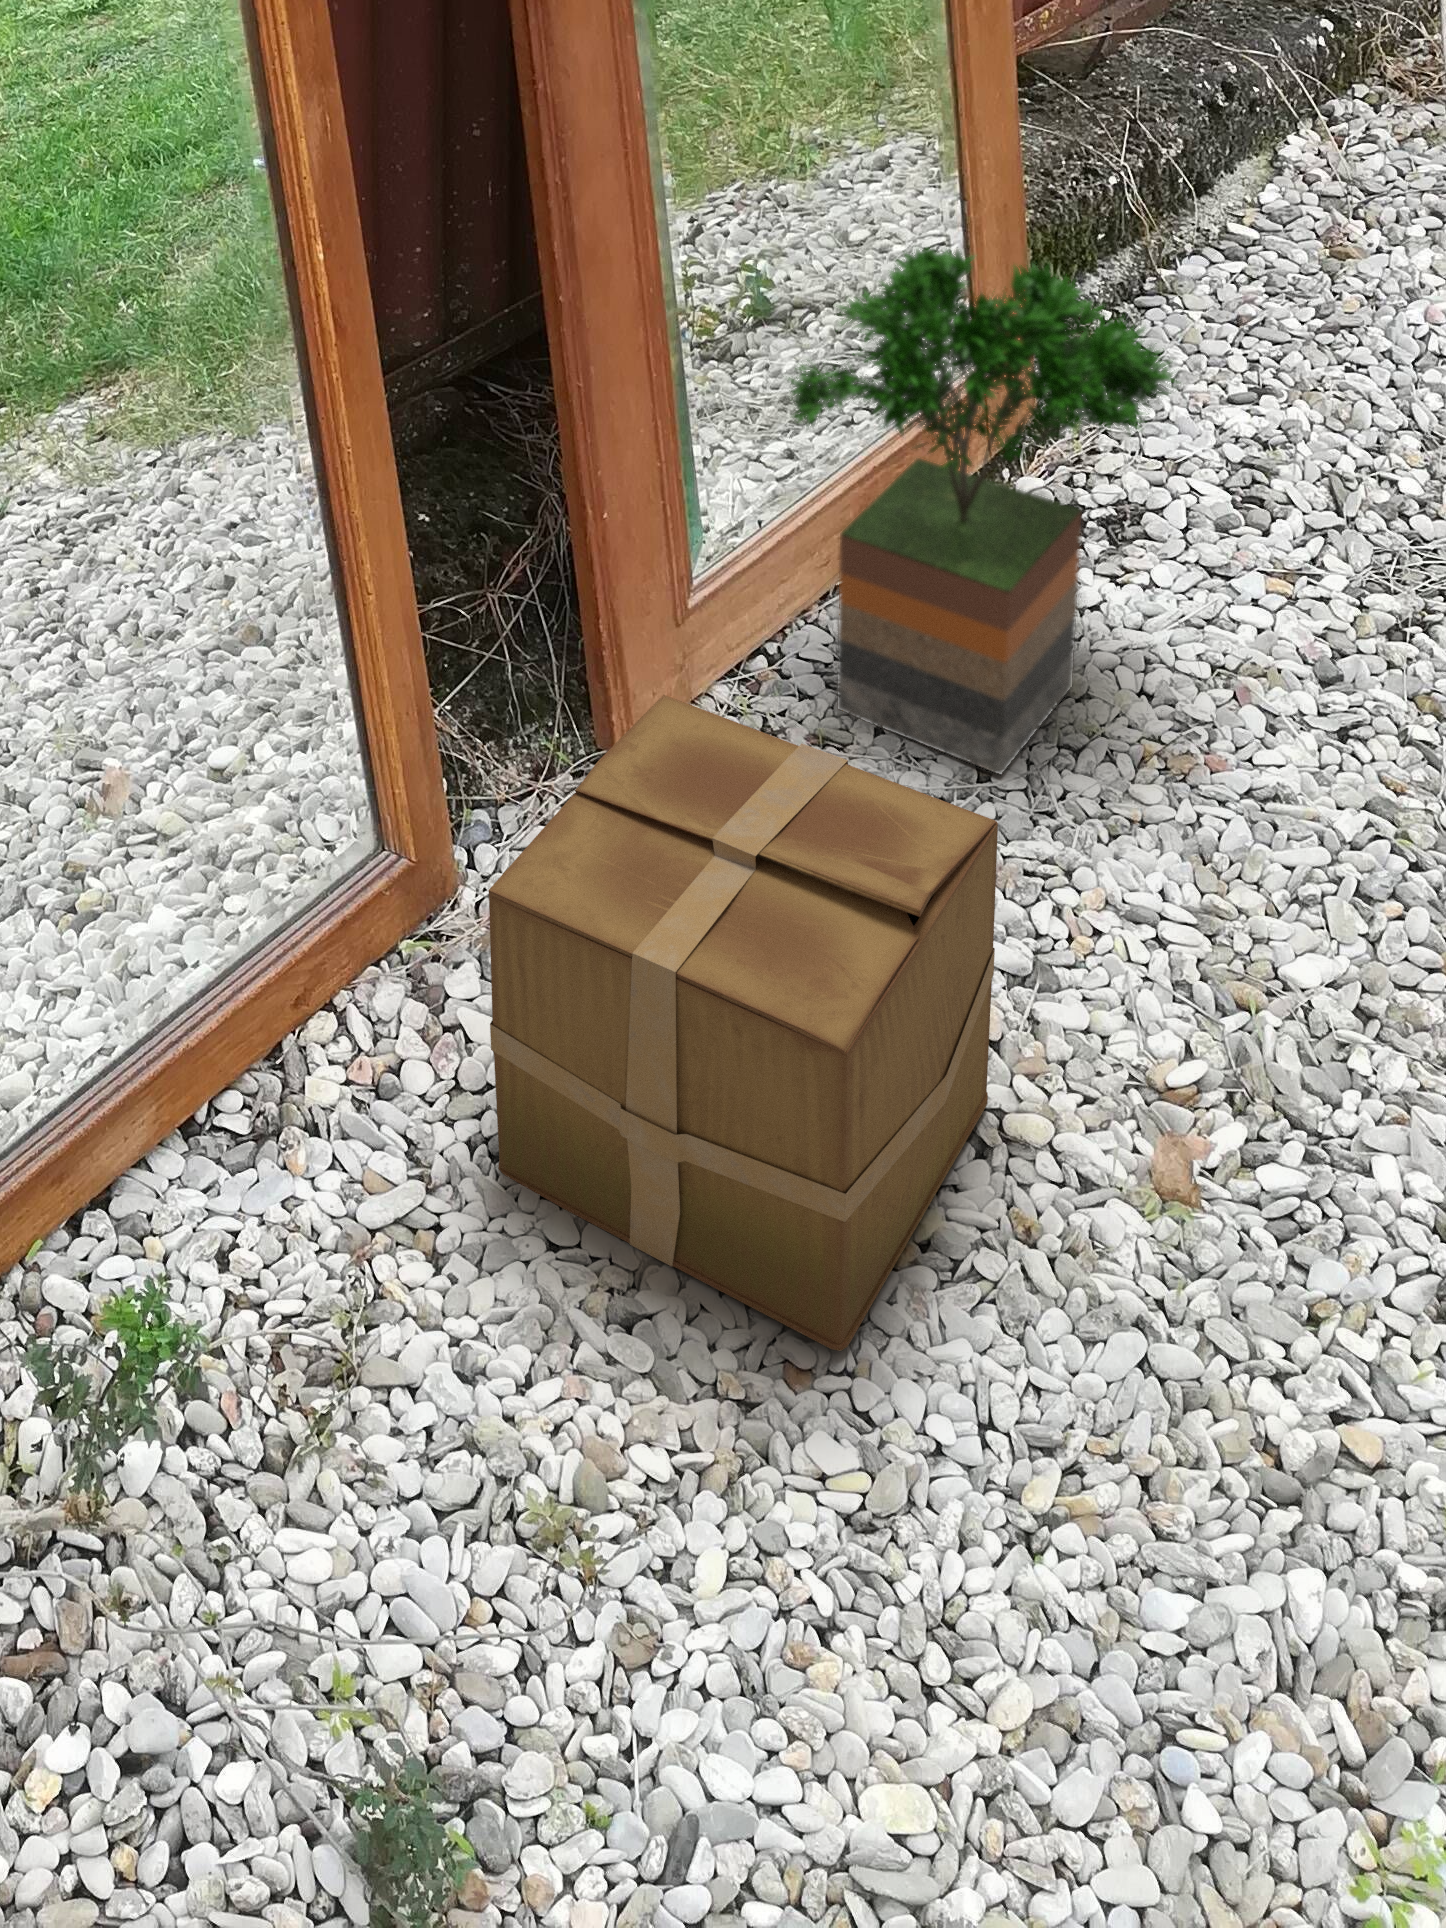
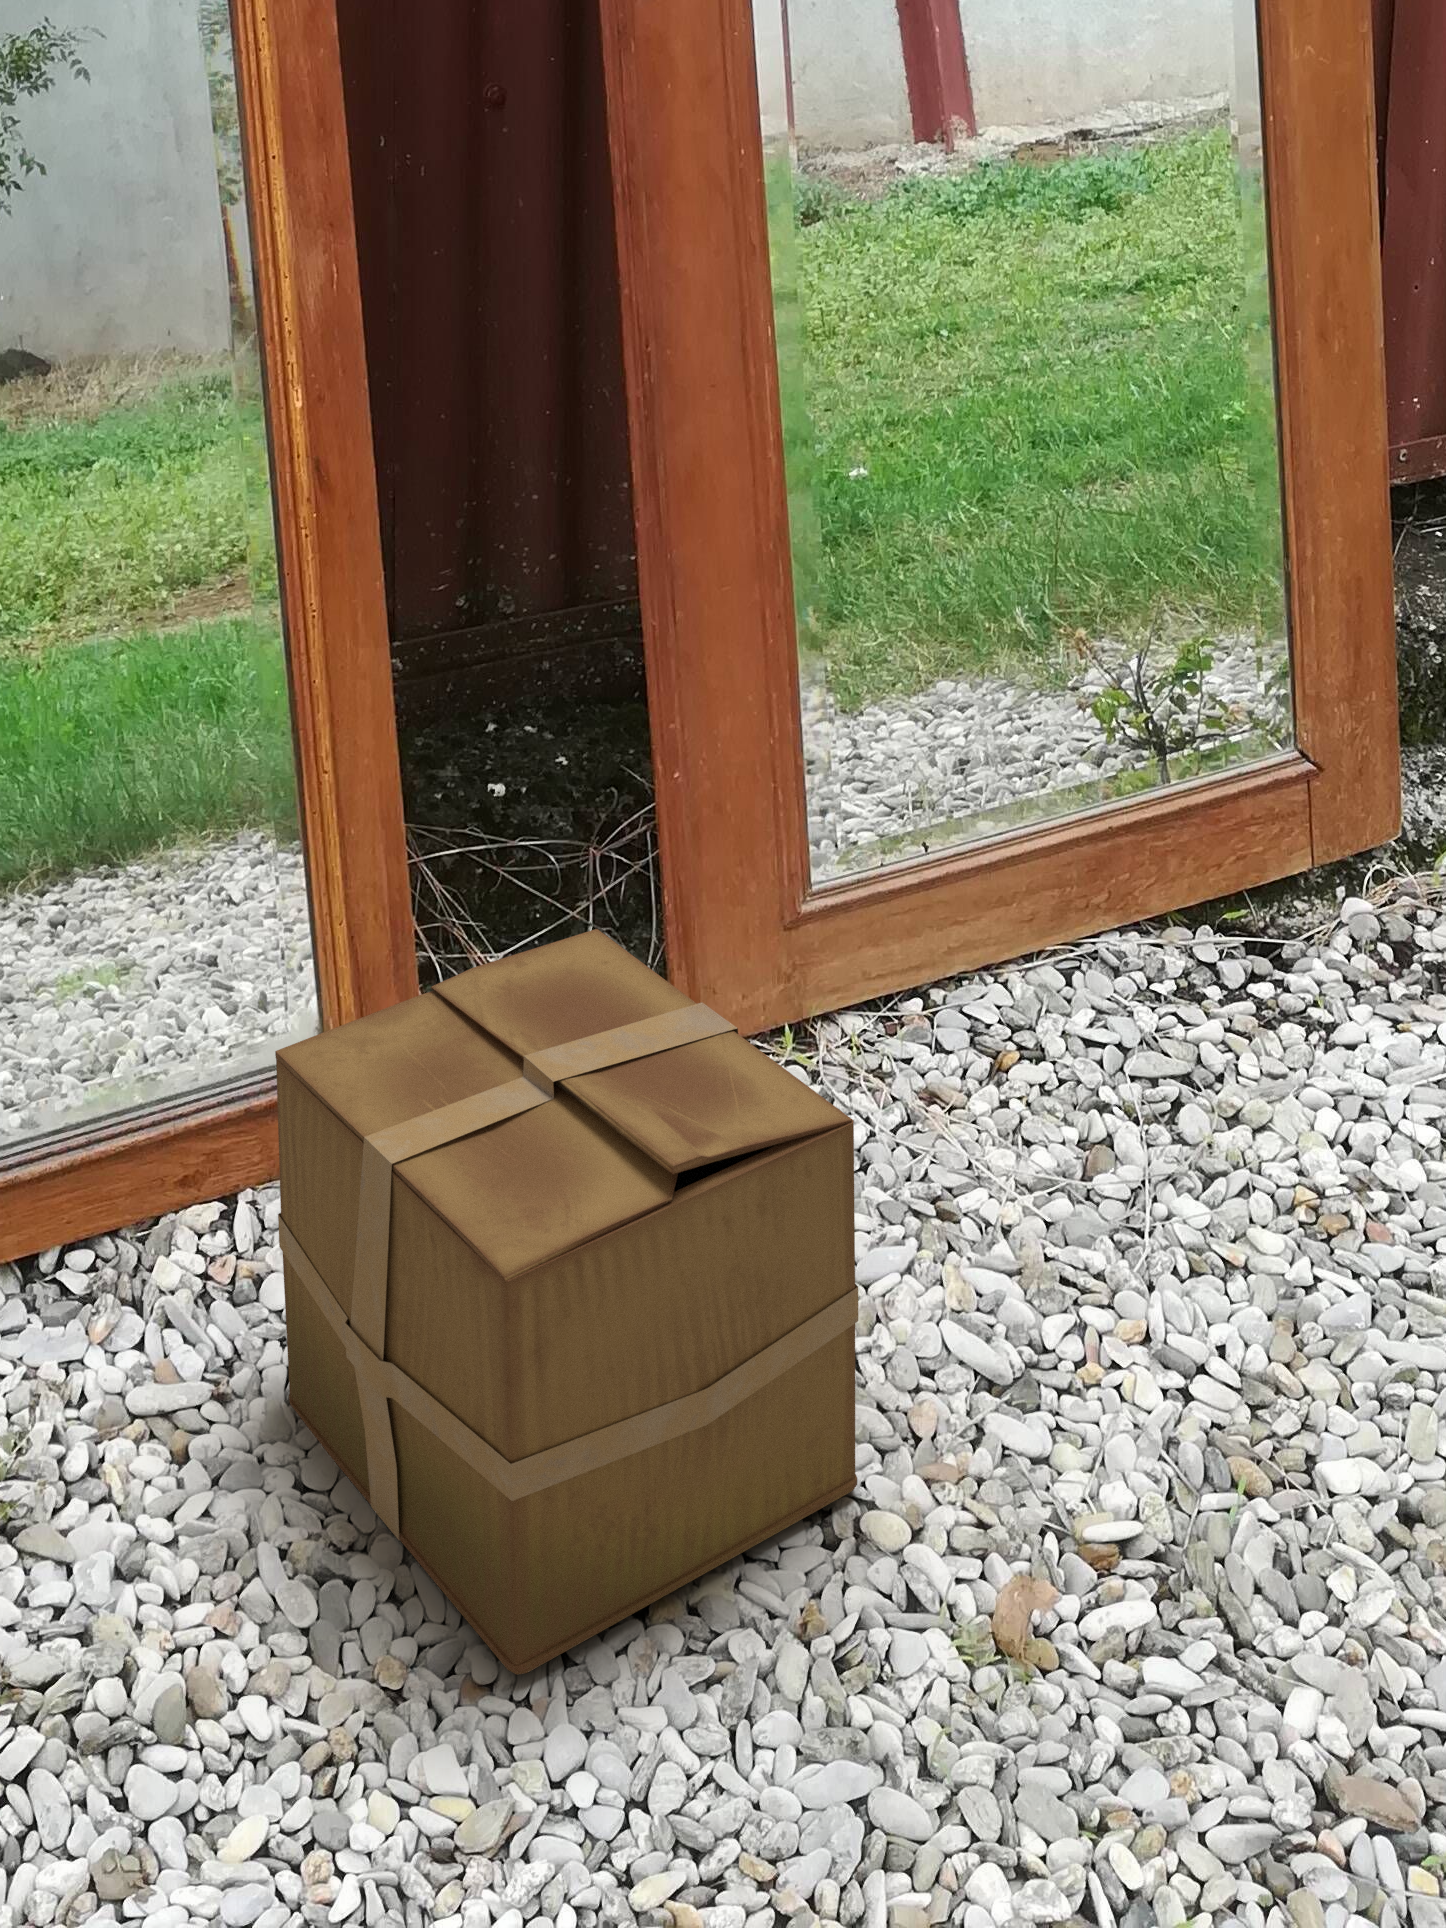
potted tree: present [791,248,1176,774] -> none [903,537,1367,1178]

